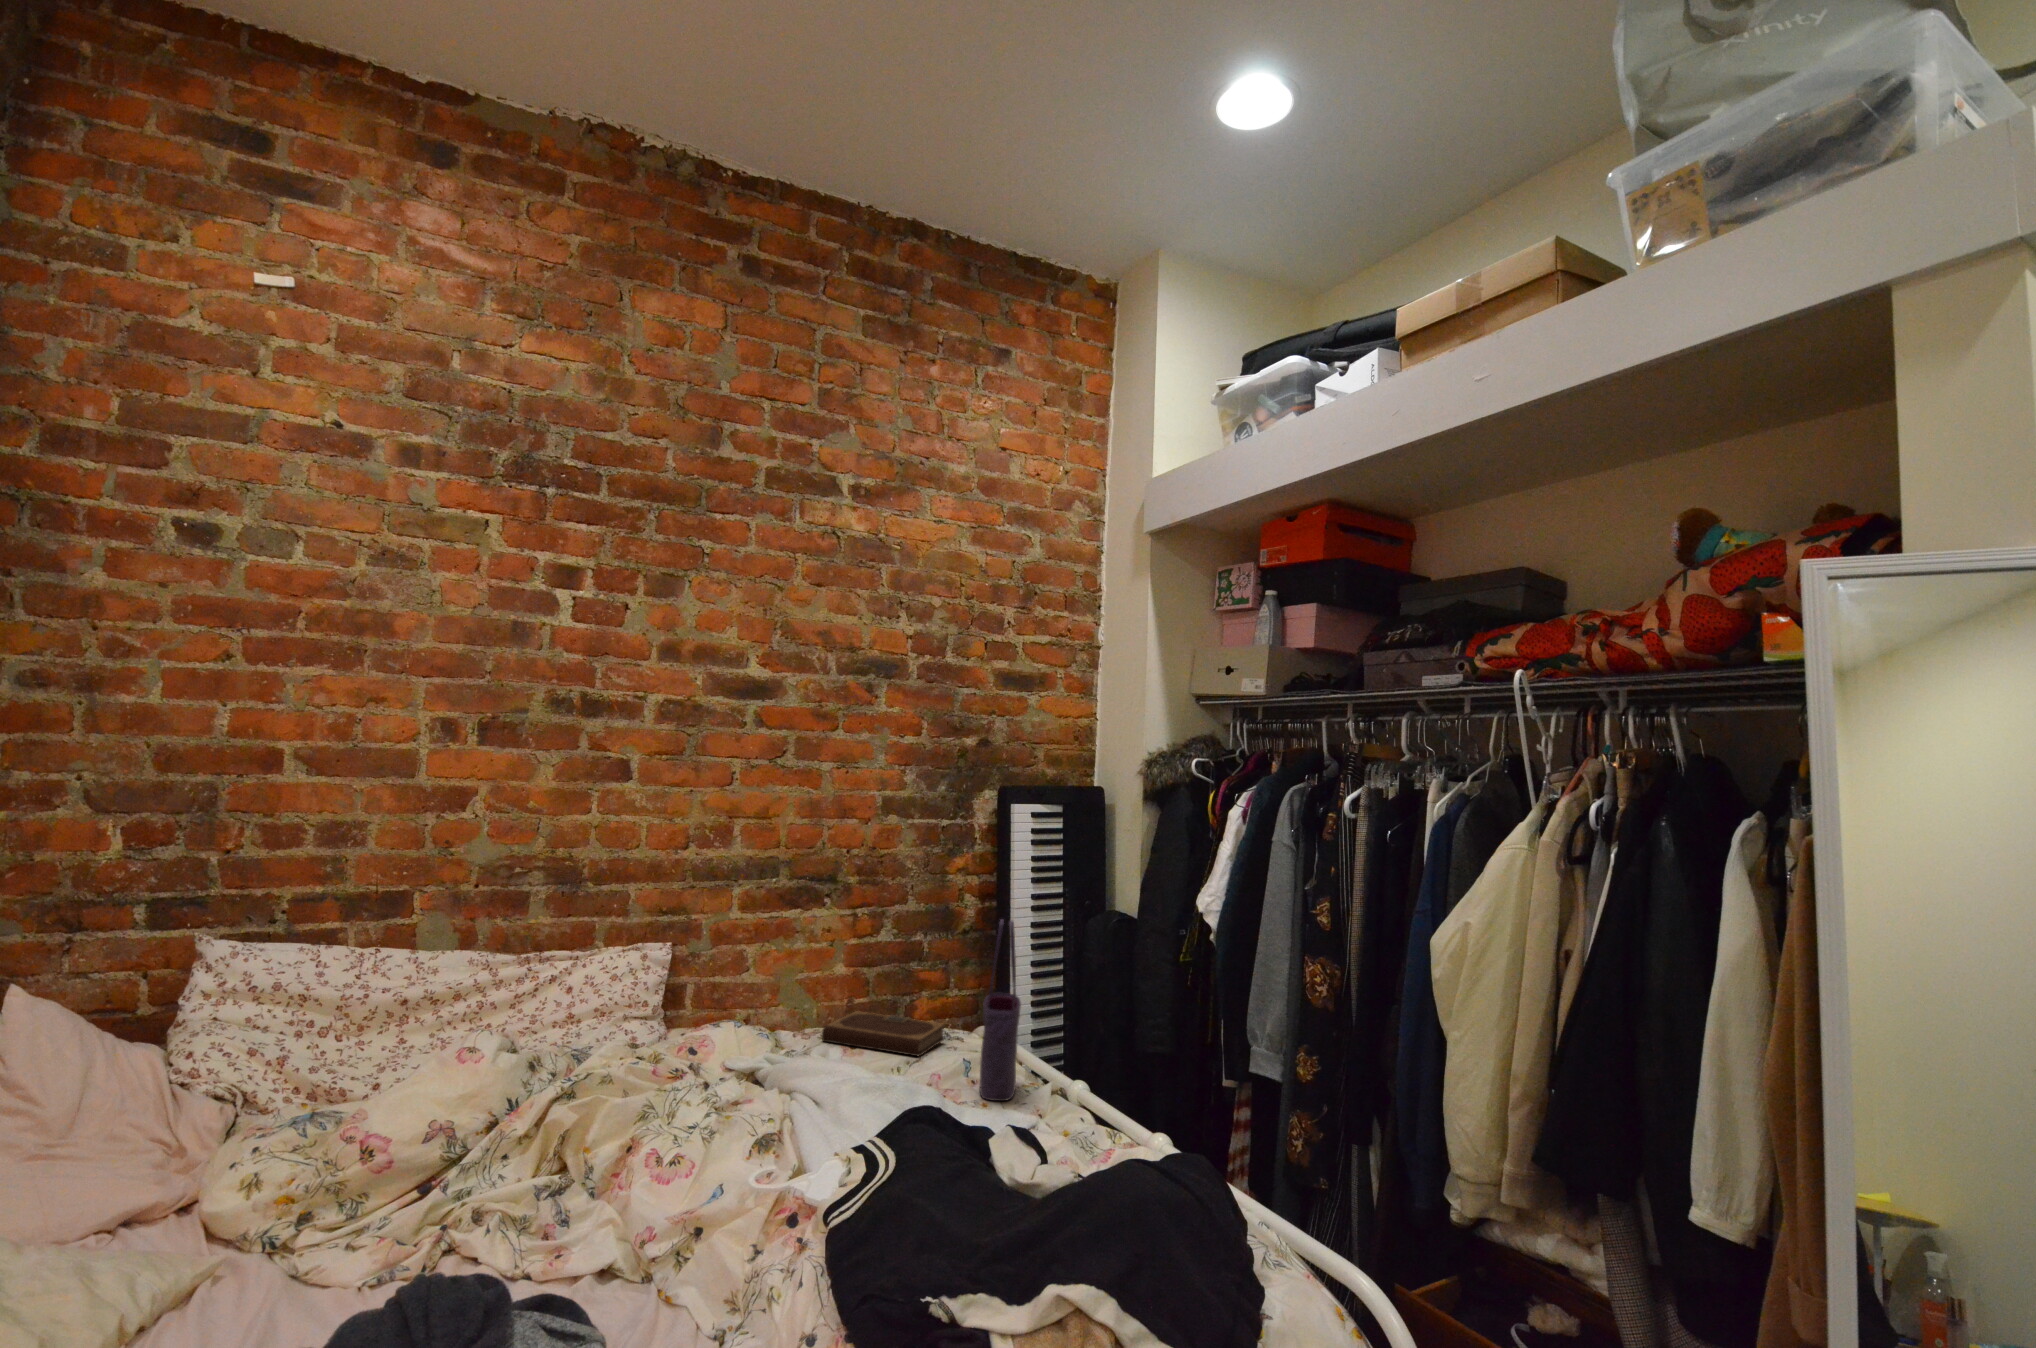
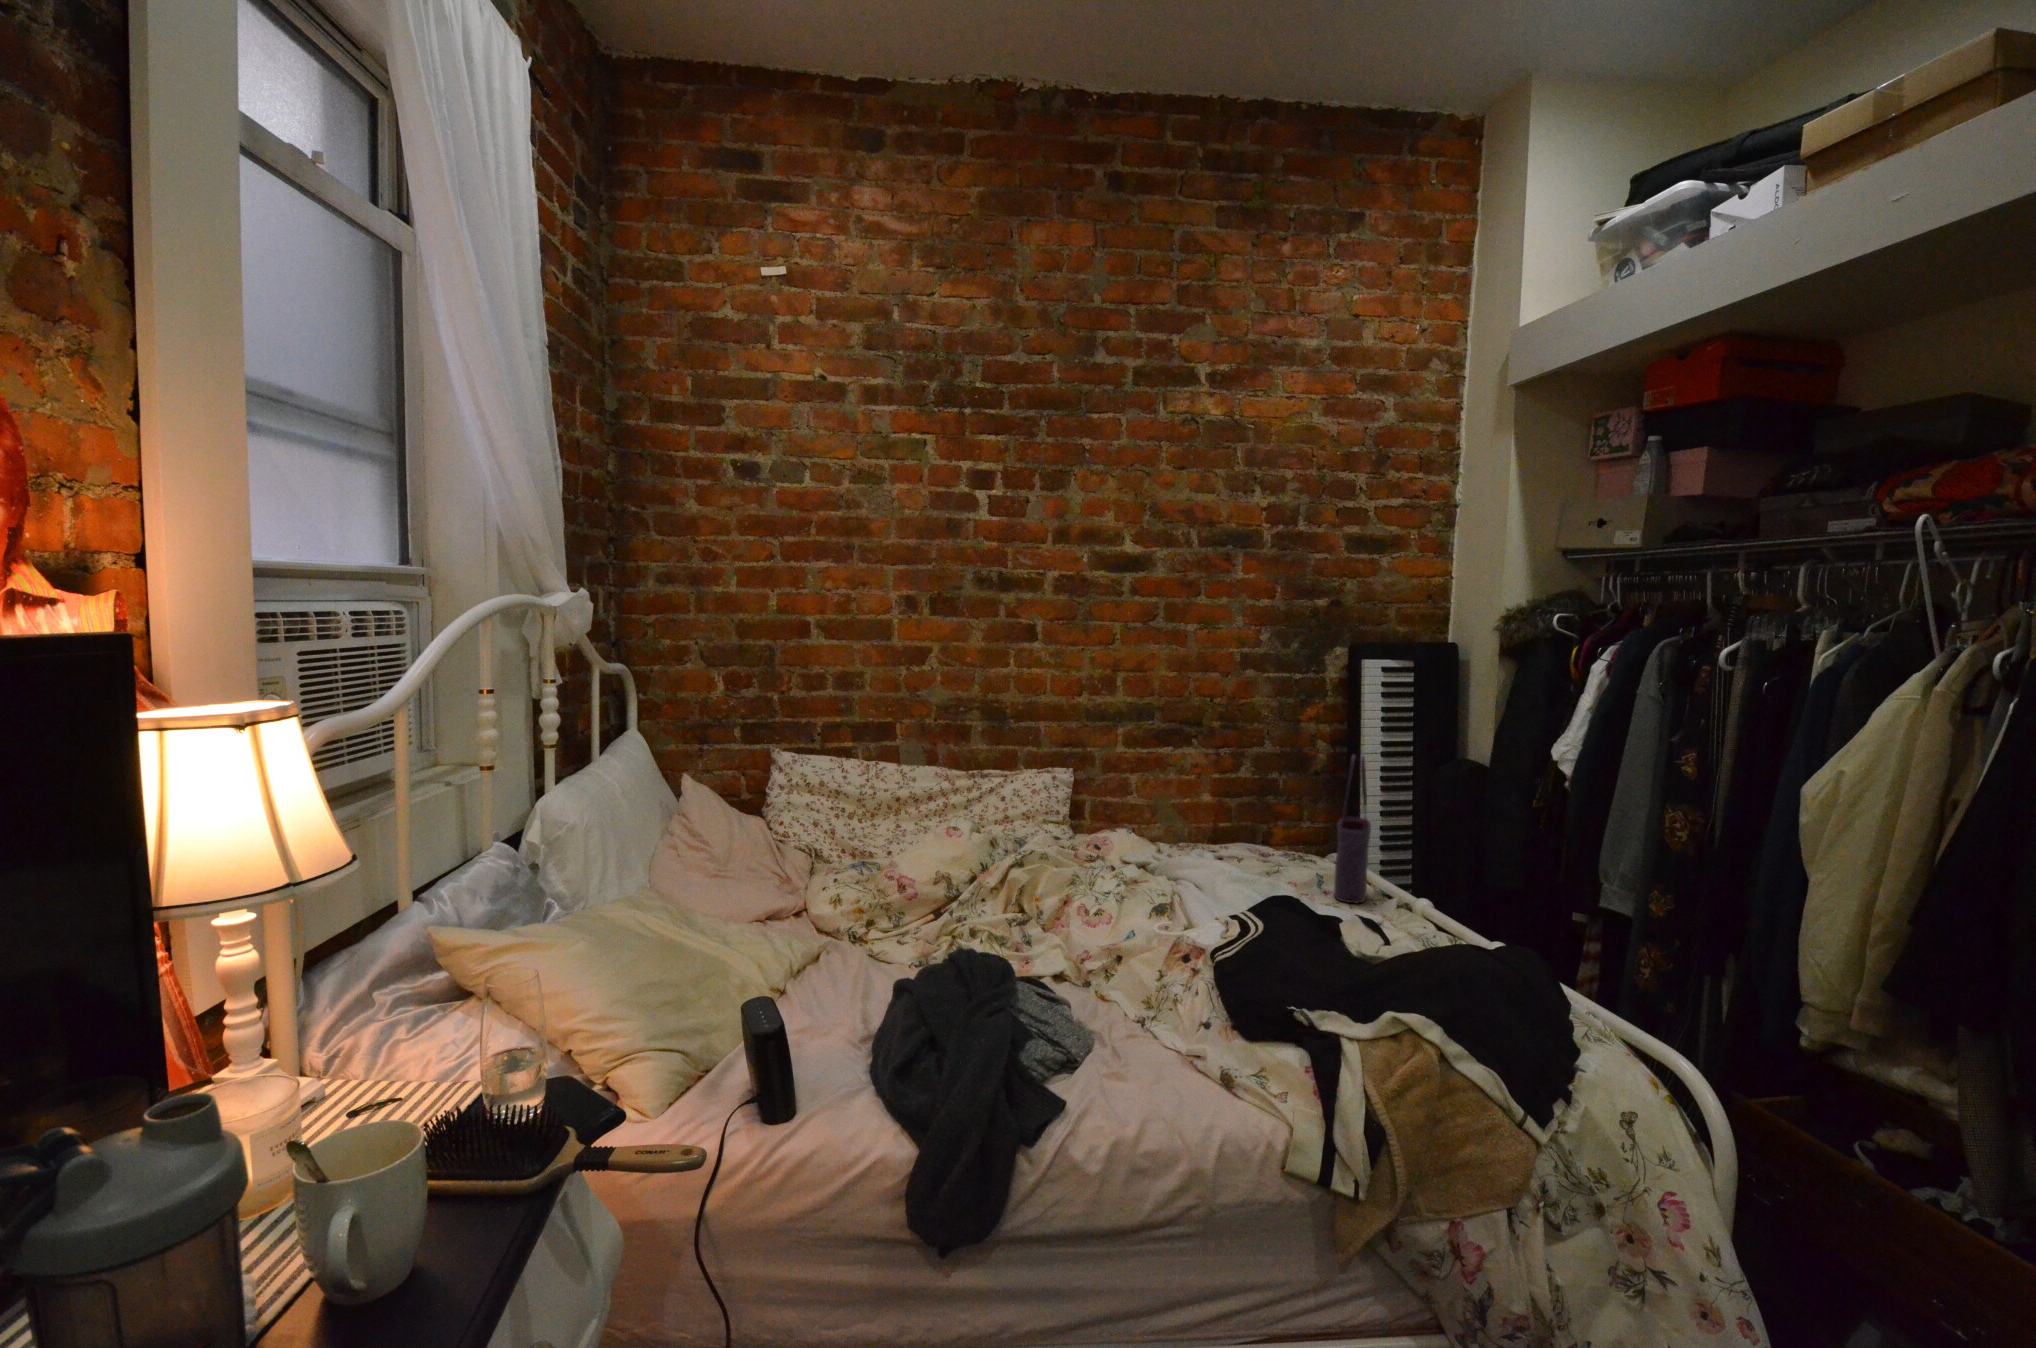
notebook: present [822,1011,946,1056] -> none [1199,828,1305,866]

